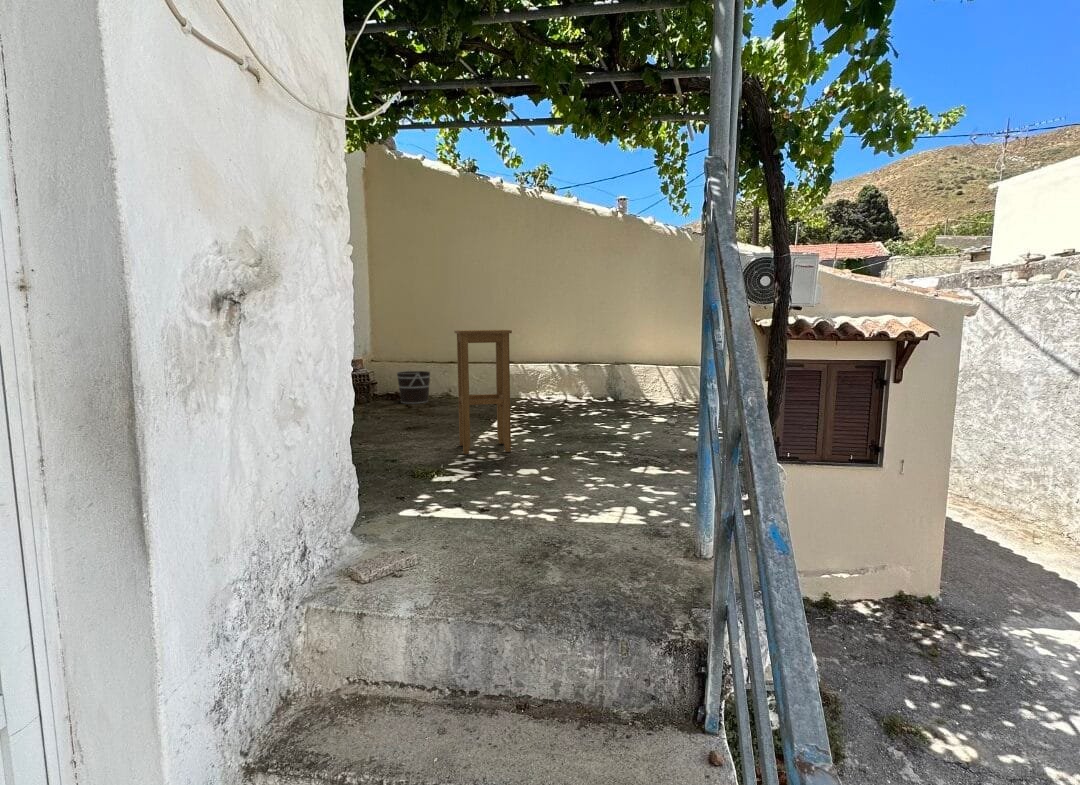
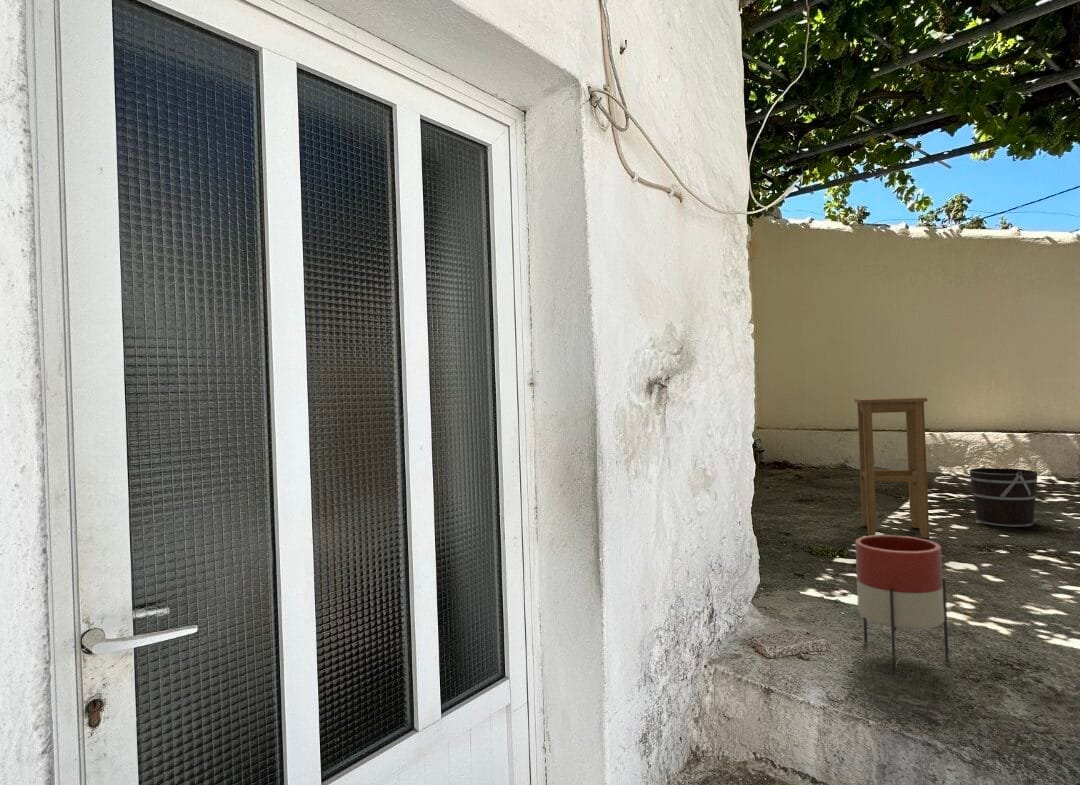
bucket: present [397,371,430,404] -> present [969,465,1038,527]
planter: none [445,452,518,575] -> present [855,535,948,673]

